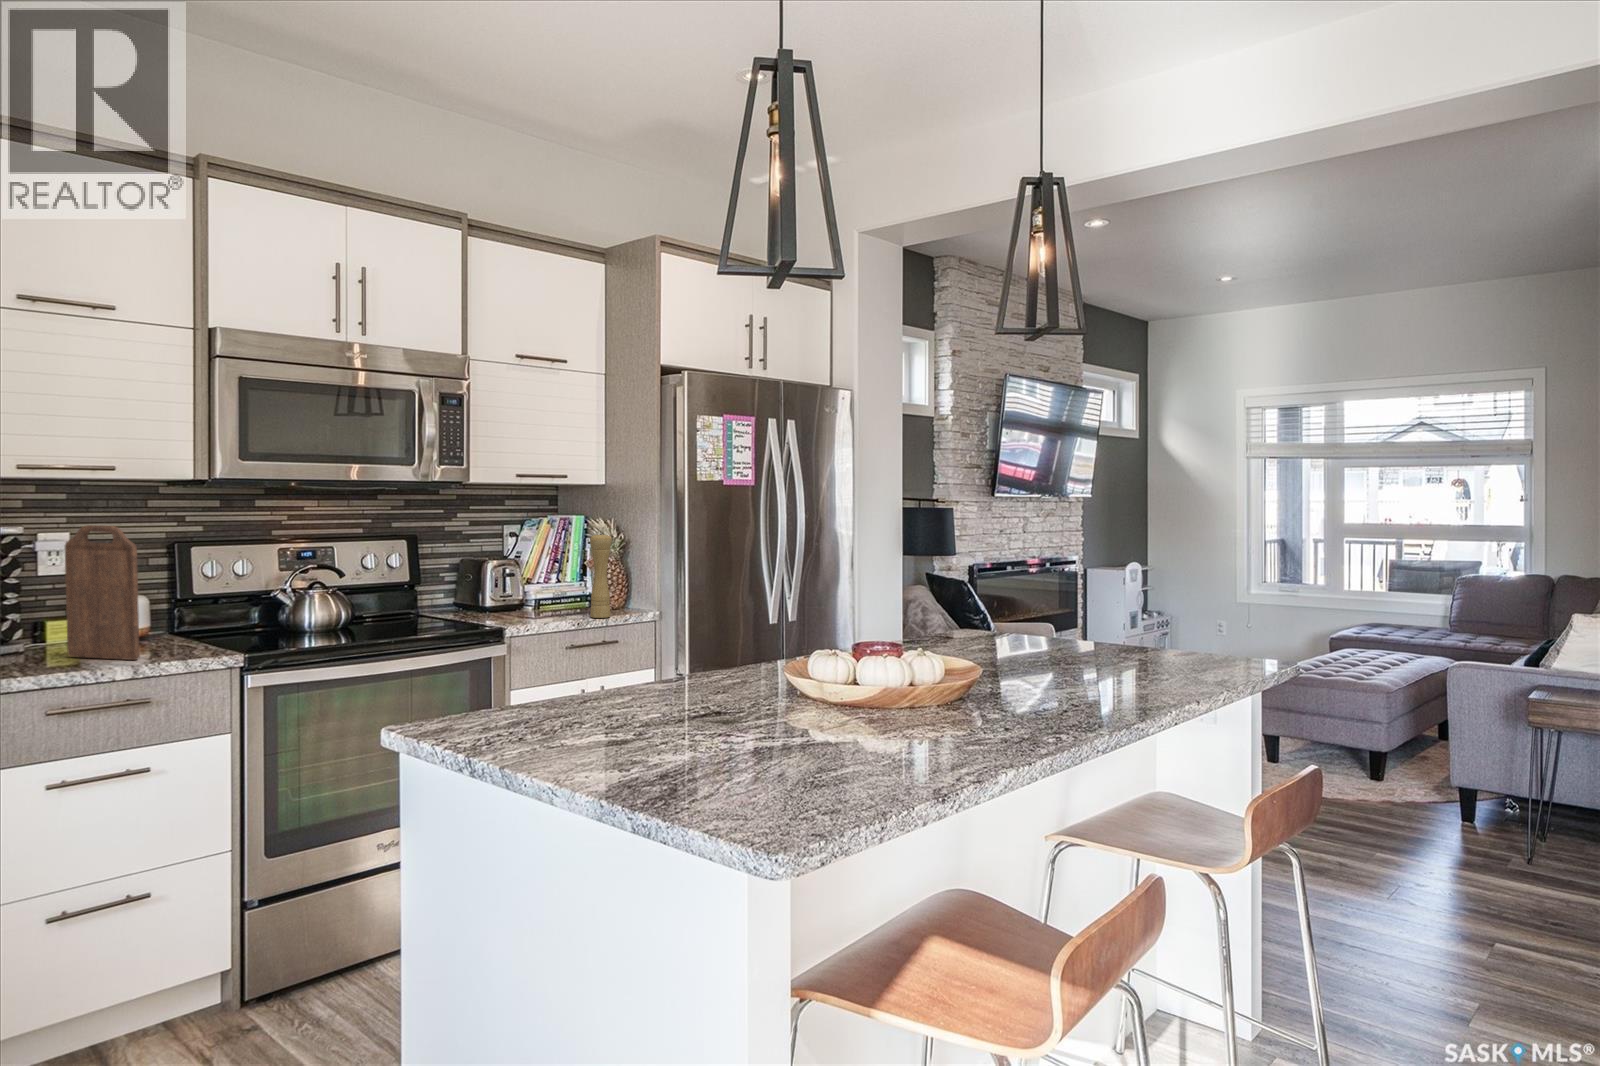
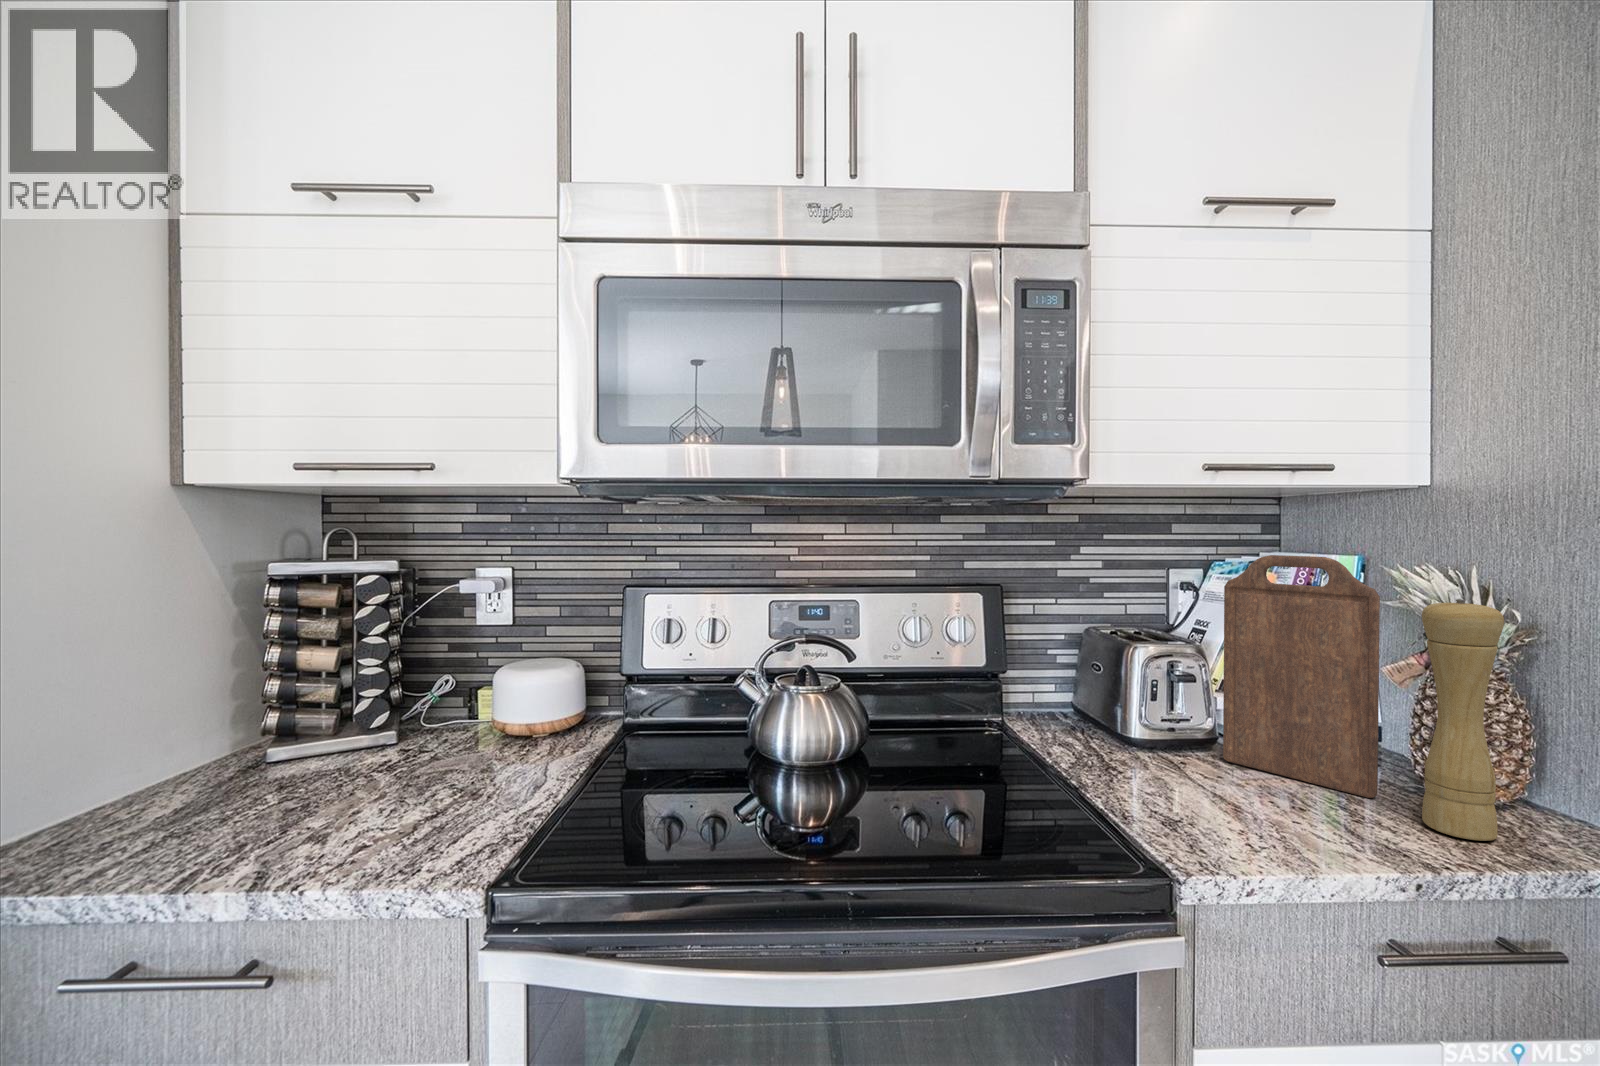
cutting board: present [65,525,139,660] -> present [1223,555,1380,798]

